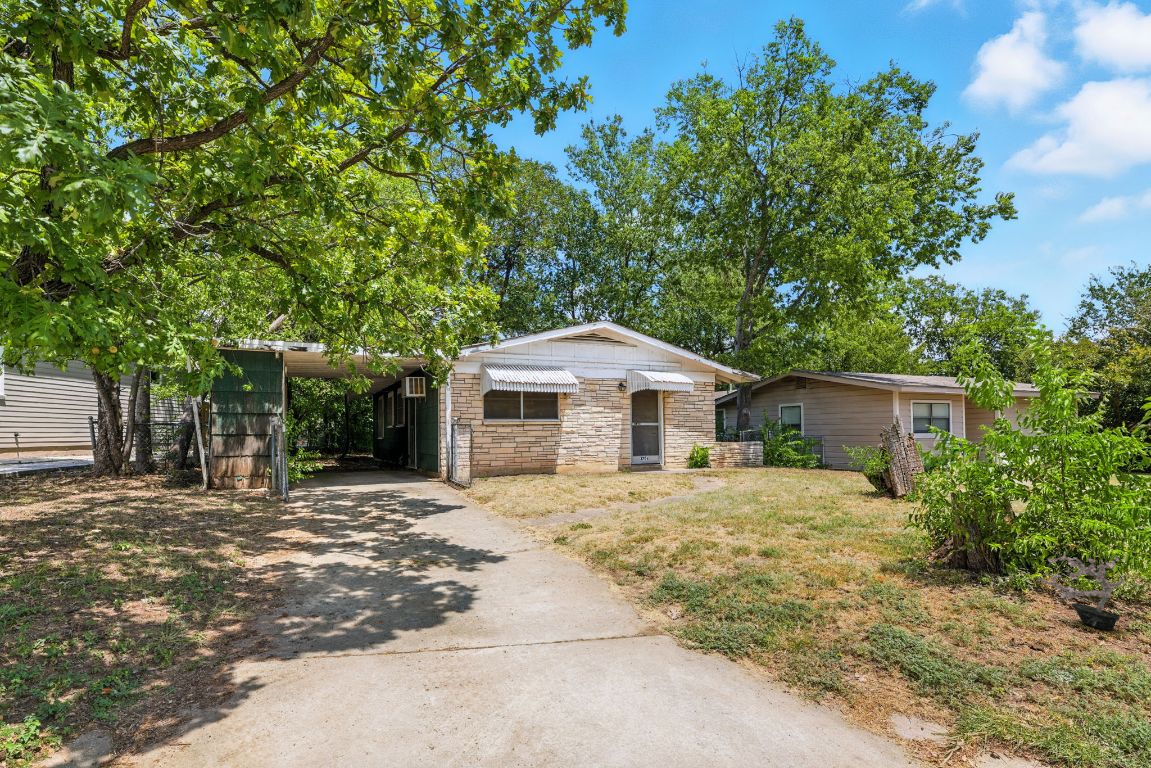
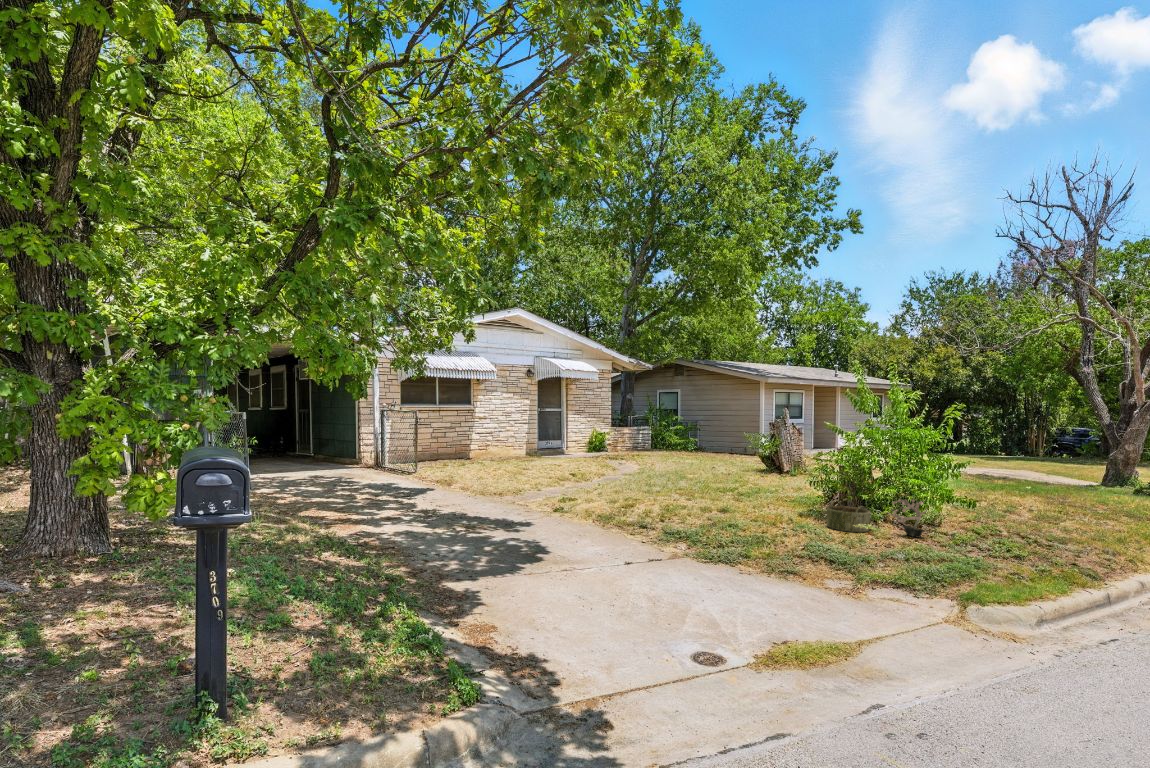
basket: none [925,548,1006,608] -> present [827,503,870,532]

